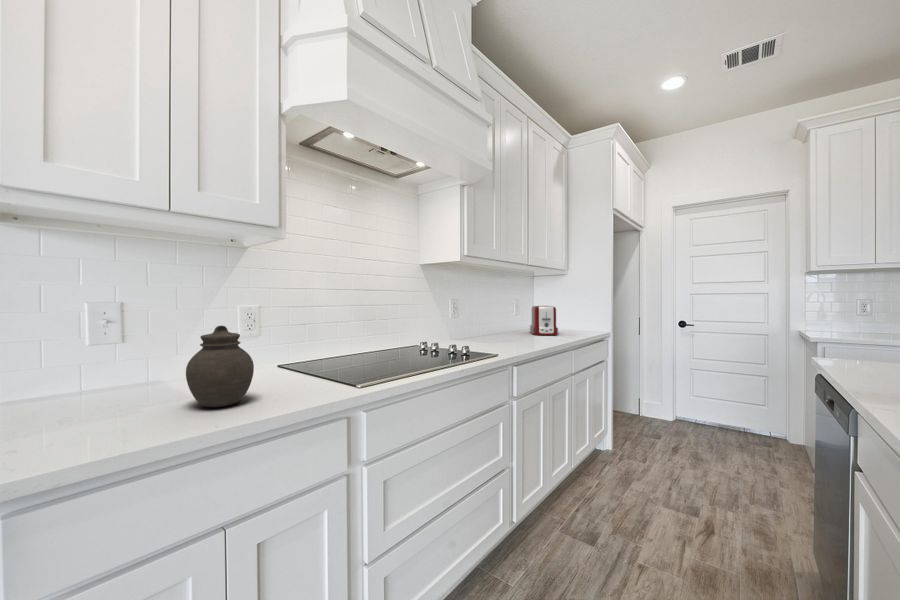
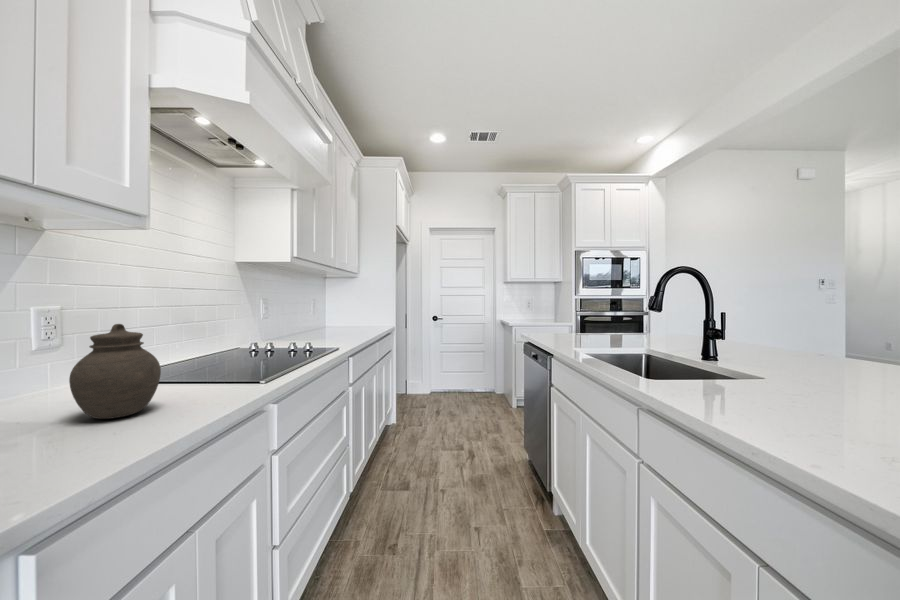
toaster: present [530,306,558,335] -> none [332,306,361,331]

